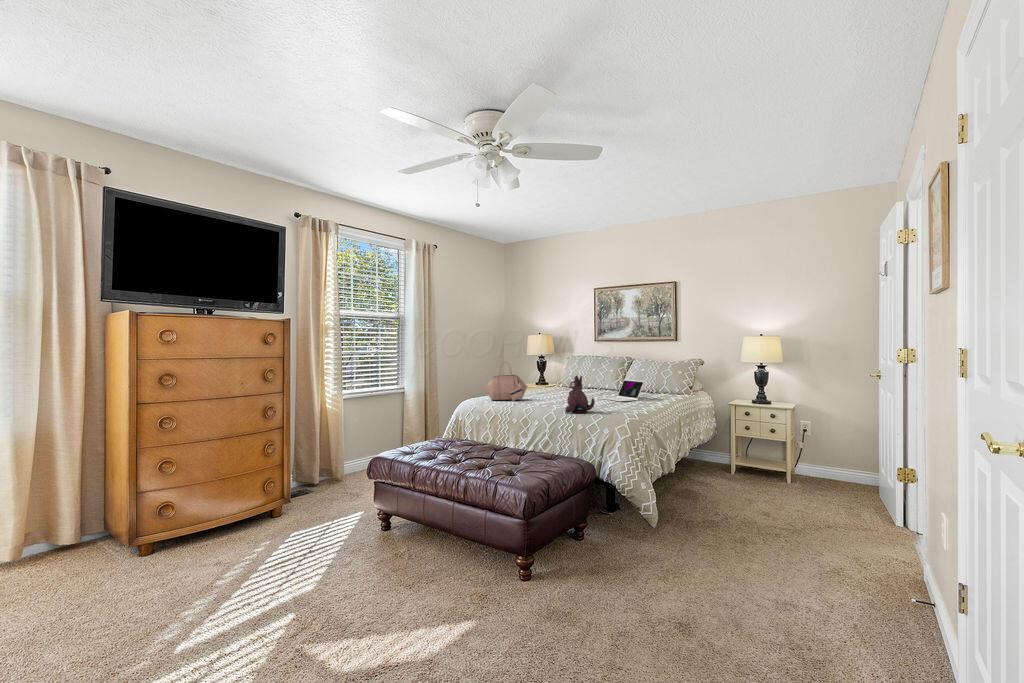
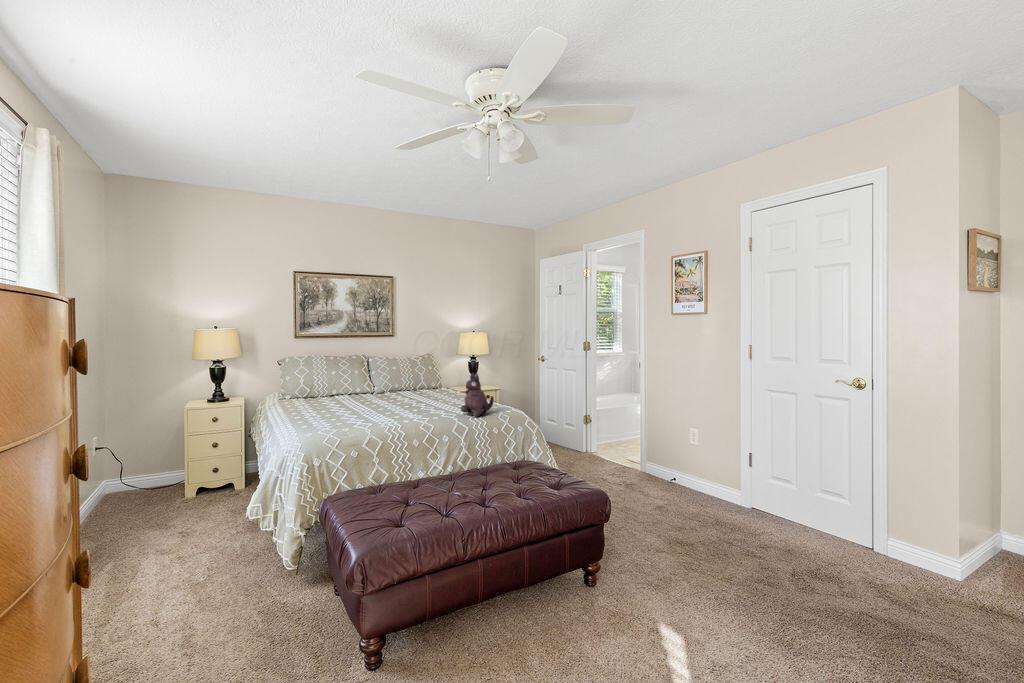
handbag: present [485,365,527,401] -> none [306,366,359,426]
laptop: present [601,379,644,401] -> none [407,376,444,402]

